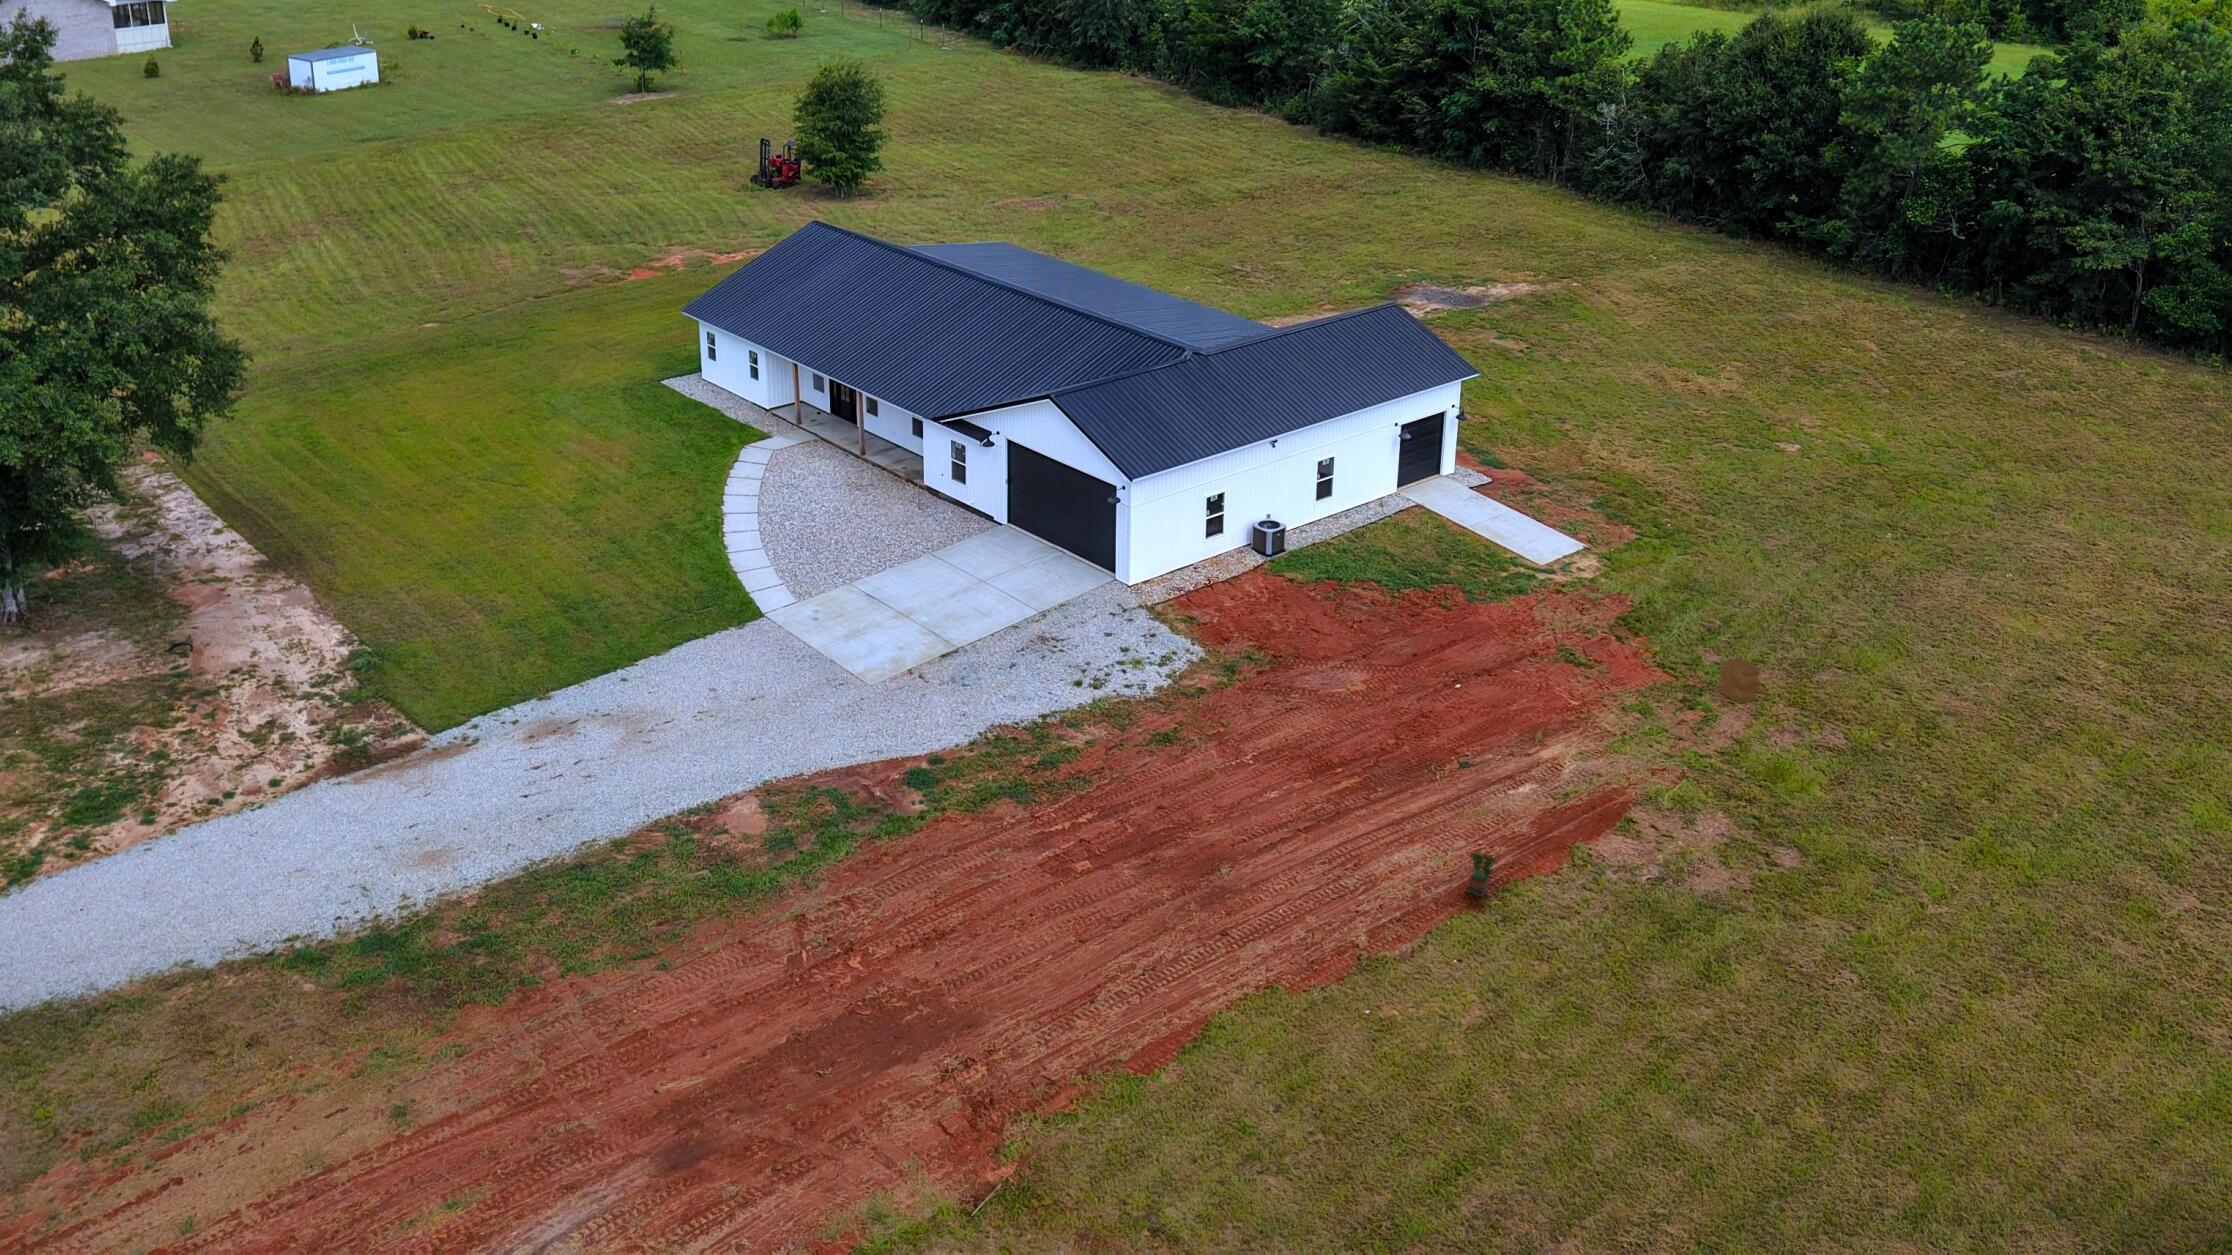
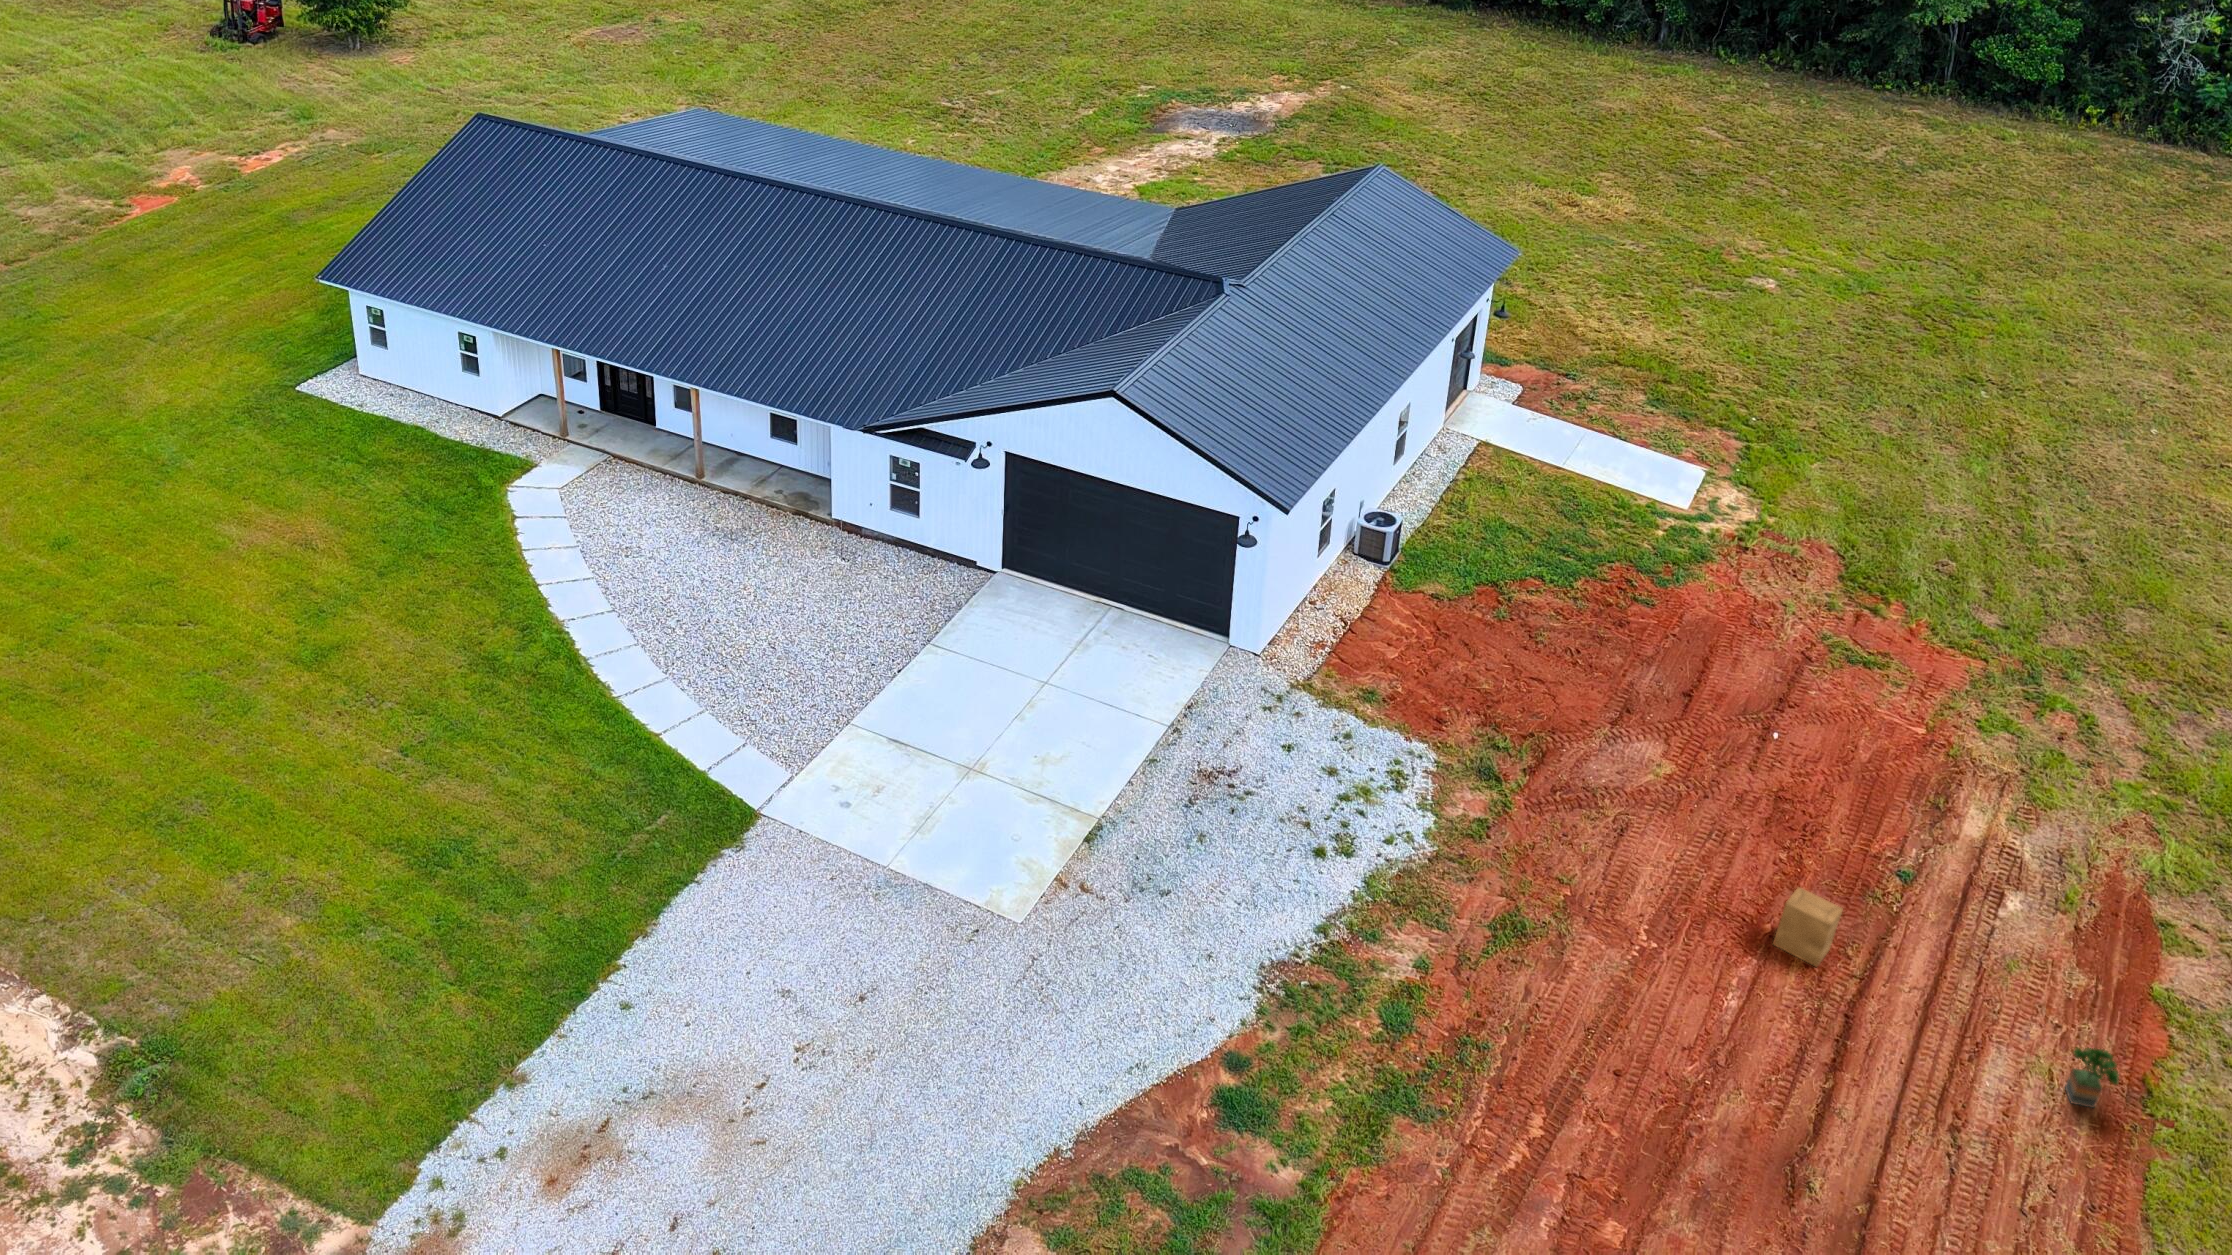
cardboard box: present [1719,657,1760,704] -> present [1773,887,1843,967]

